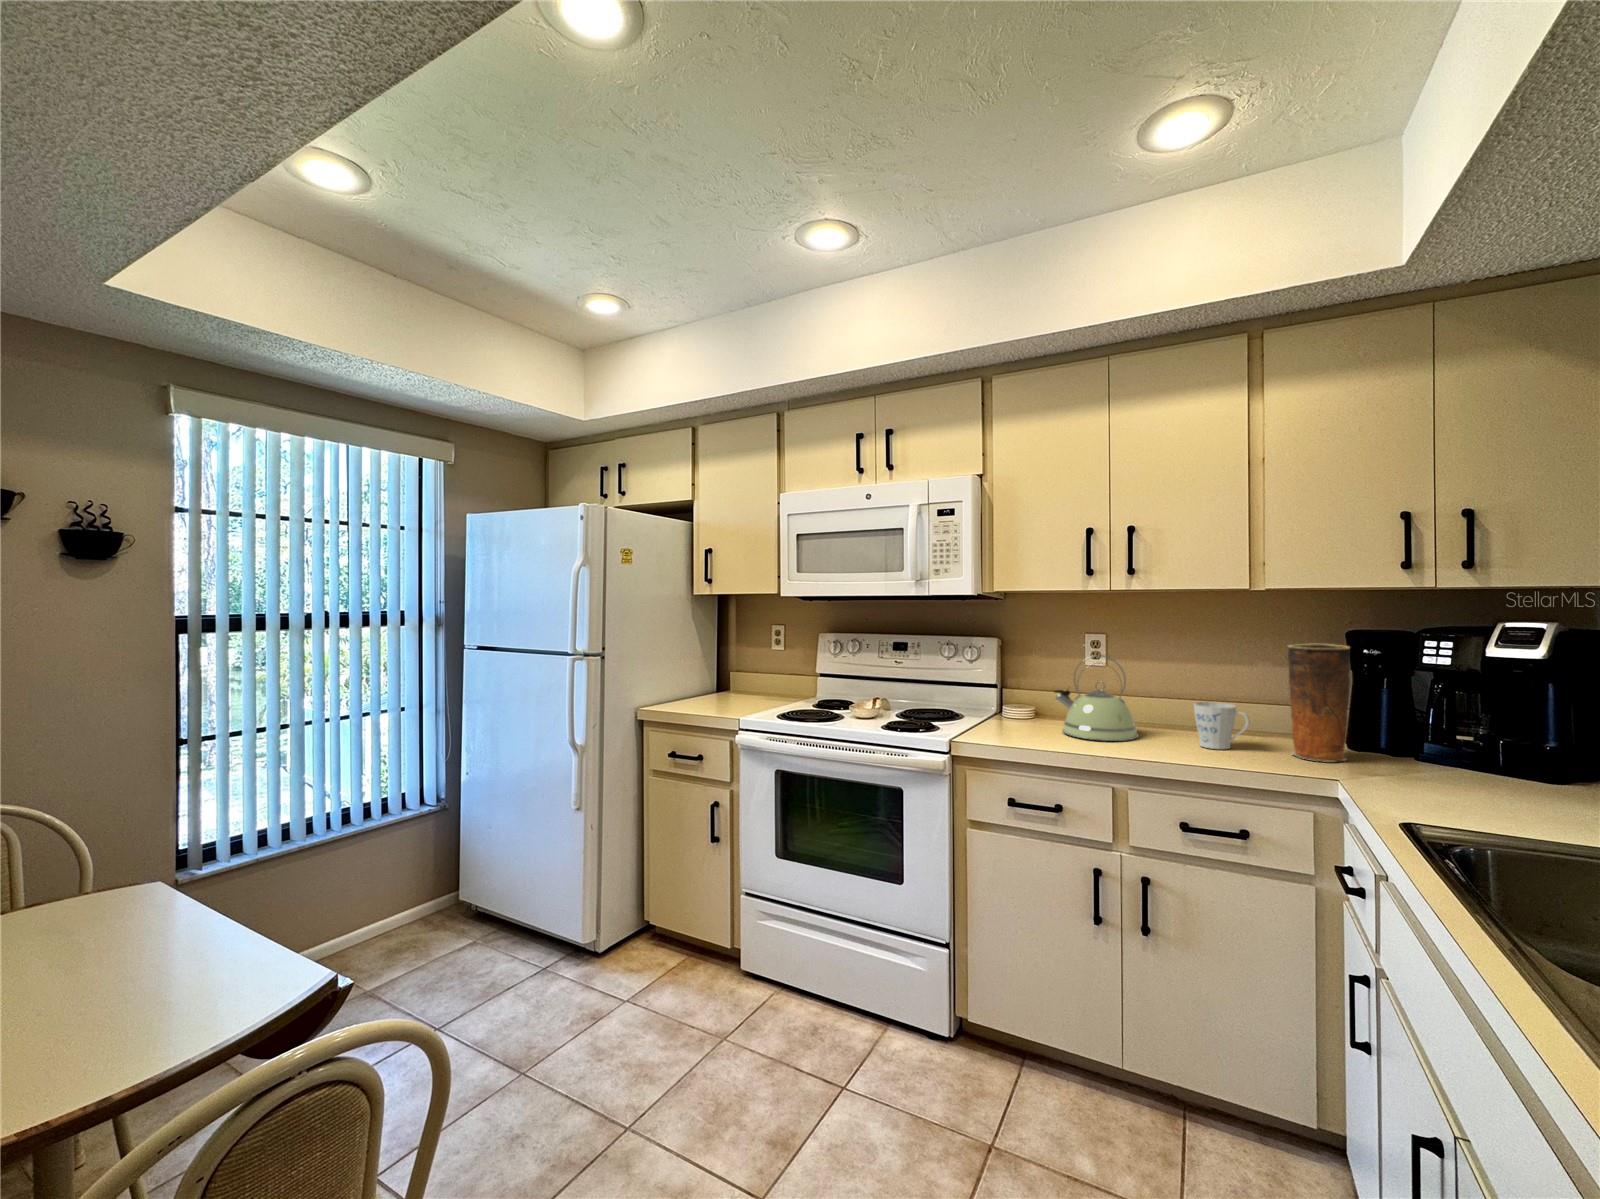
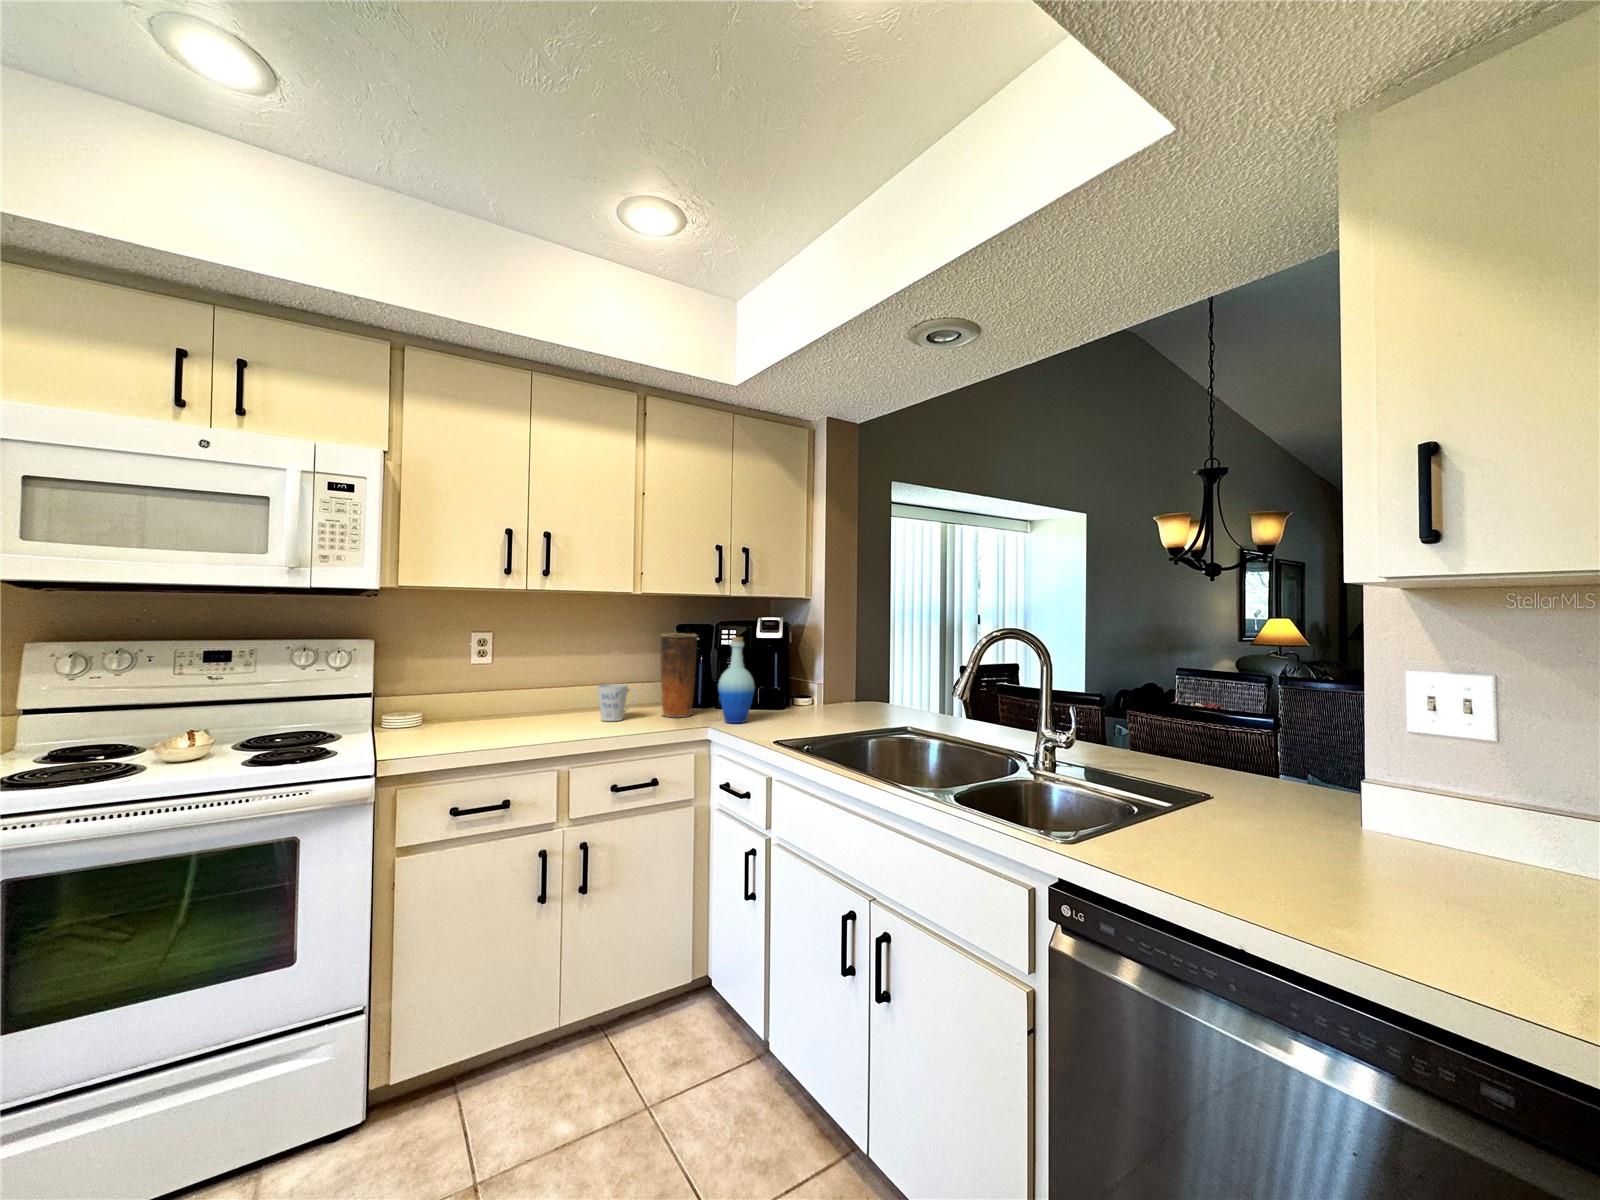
bottle: none [1366,654,1441,789] -> present [718,637,755,723]
kettle: present [1054,655,1138,741] -> none [468,650,550,732]

